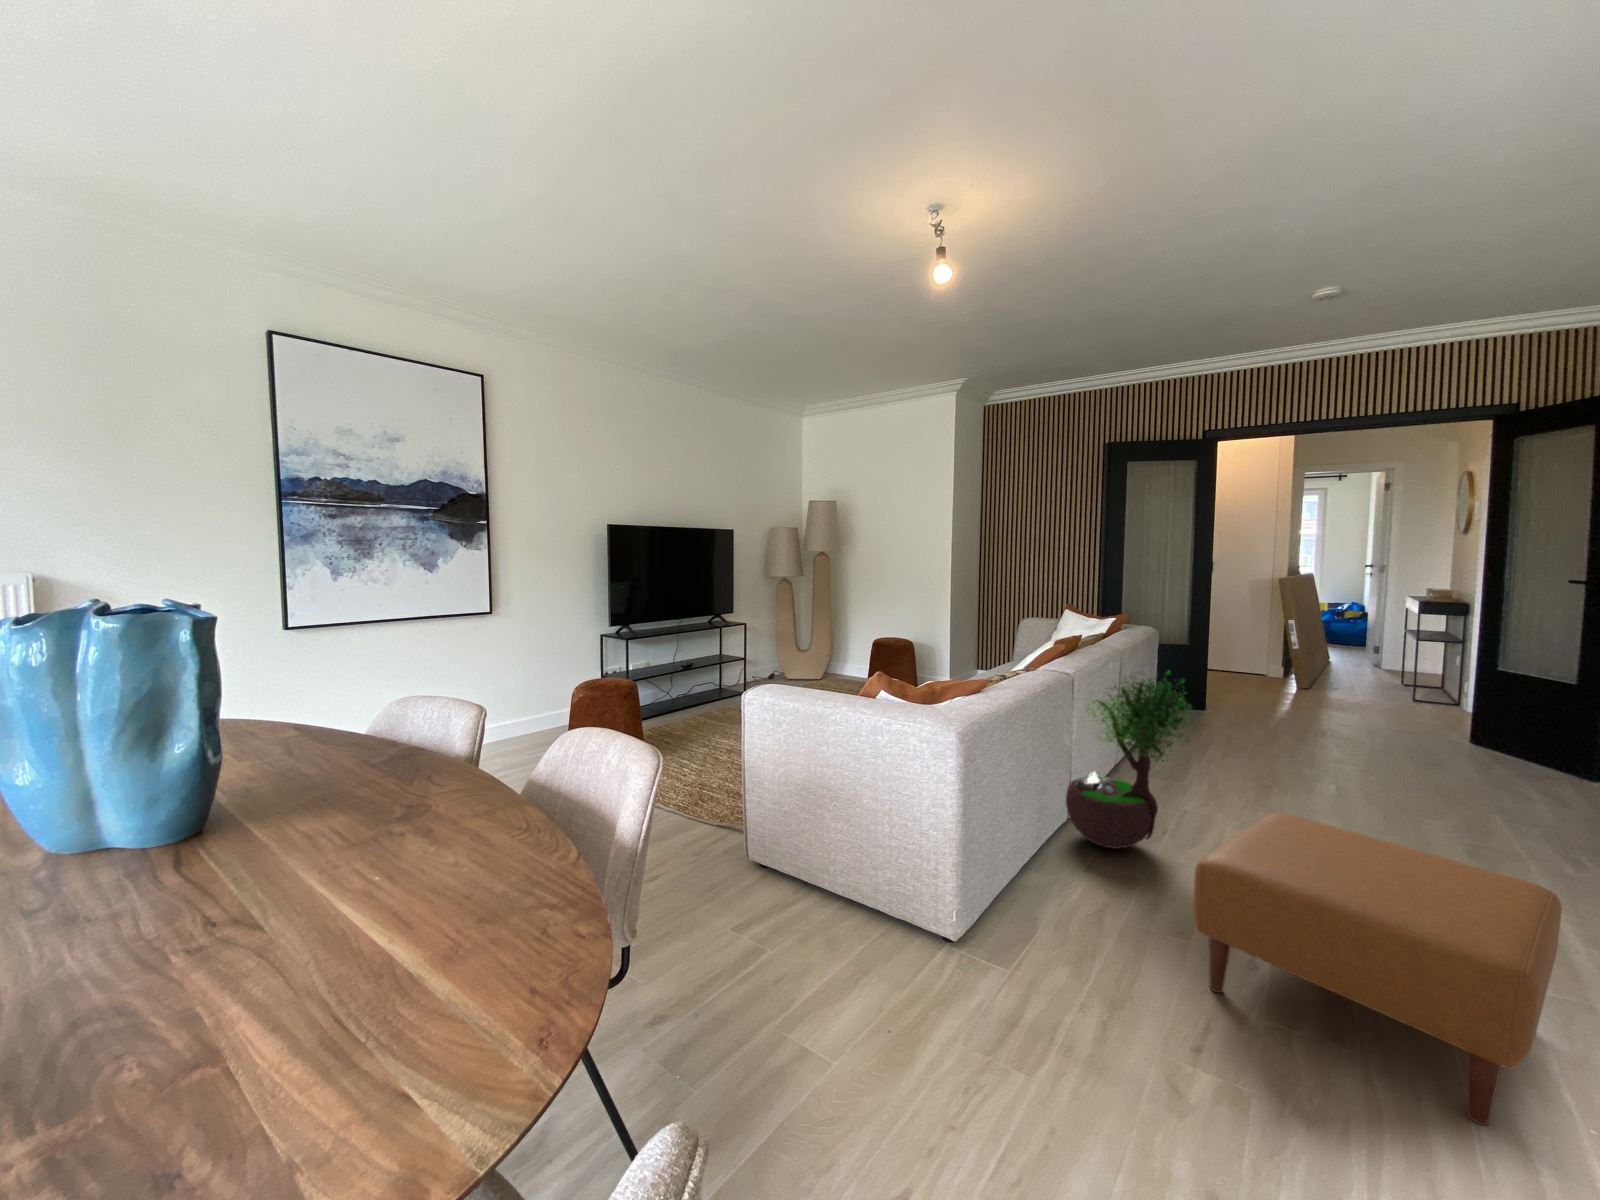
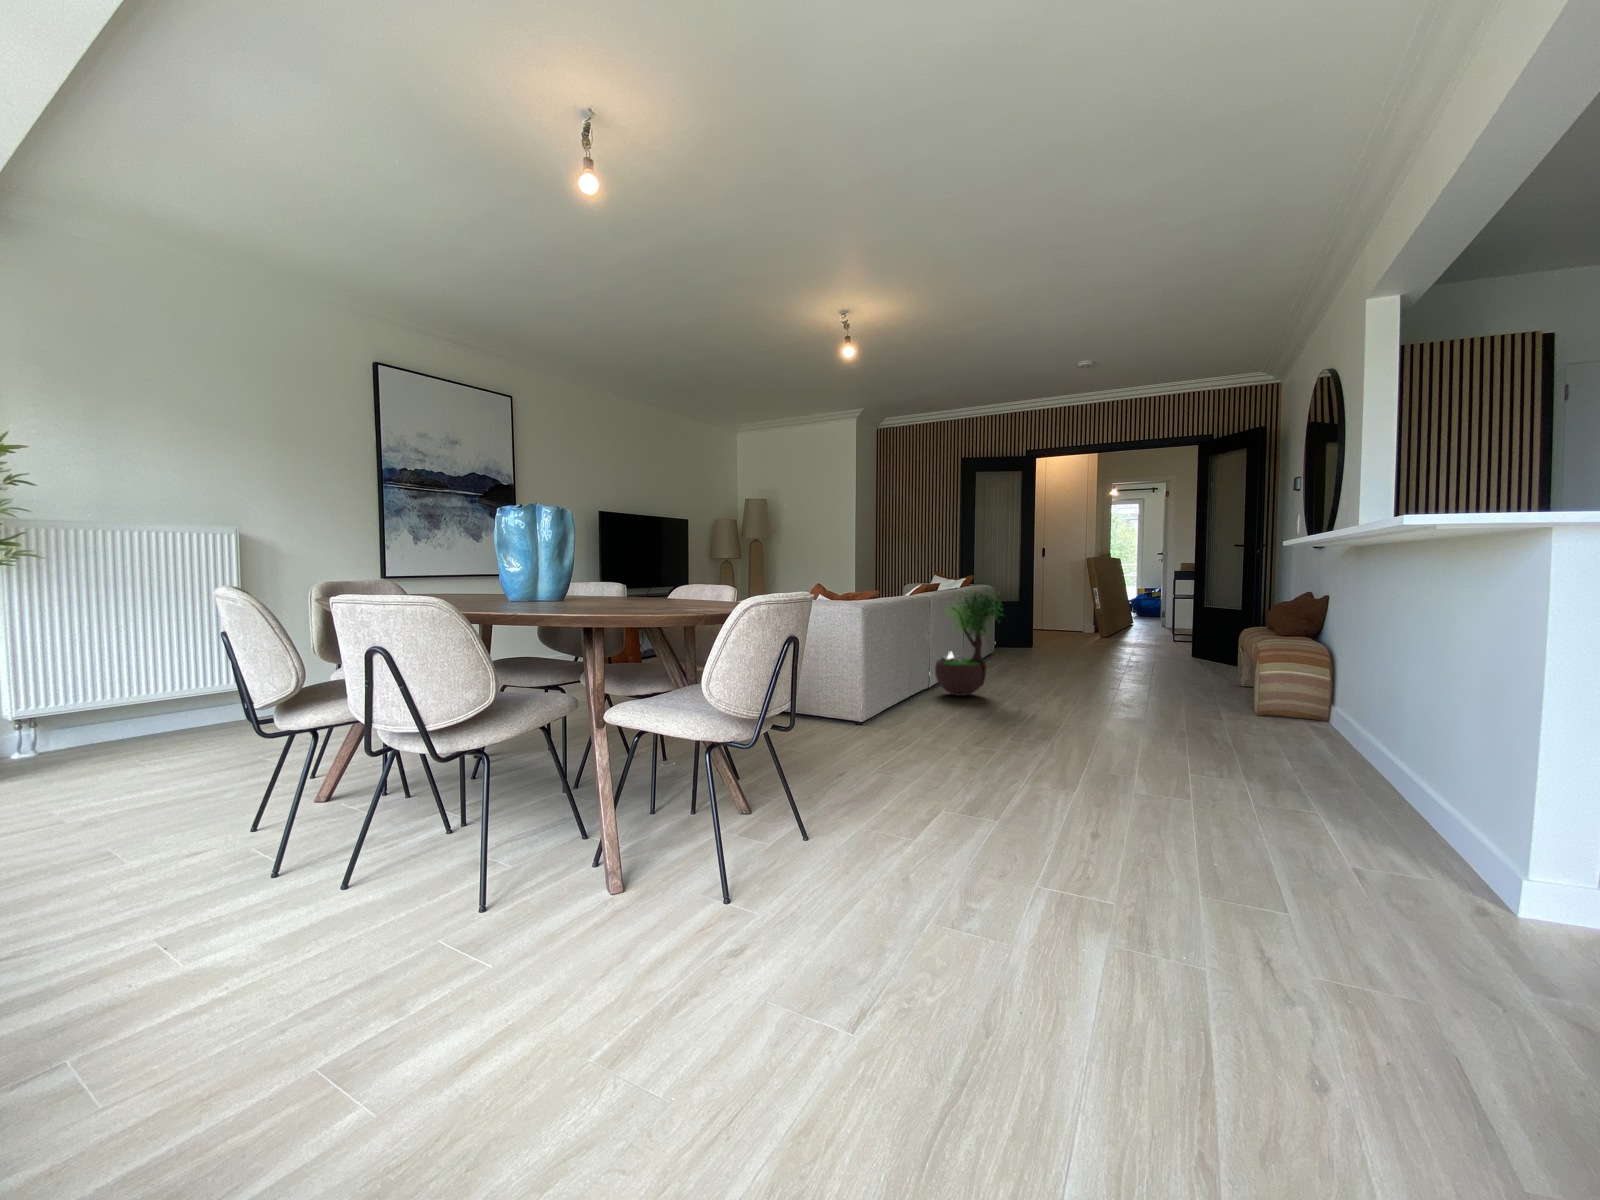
ottoman: present [1193,813,1562,1125] -> none [995,650,1154,749]

